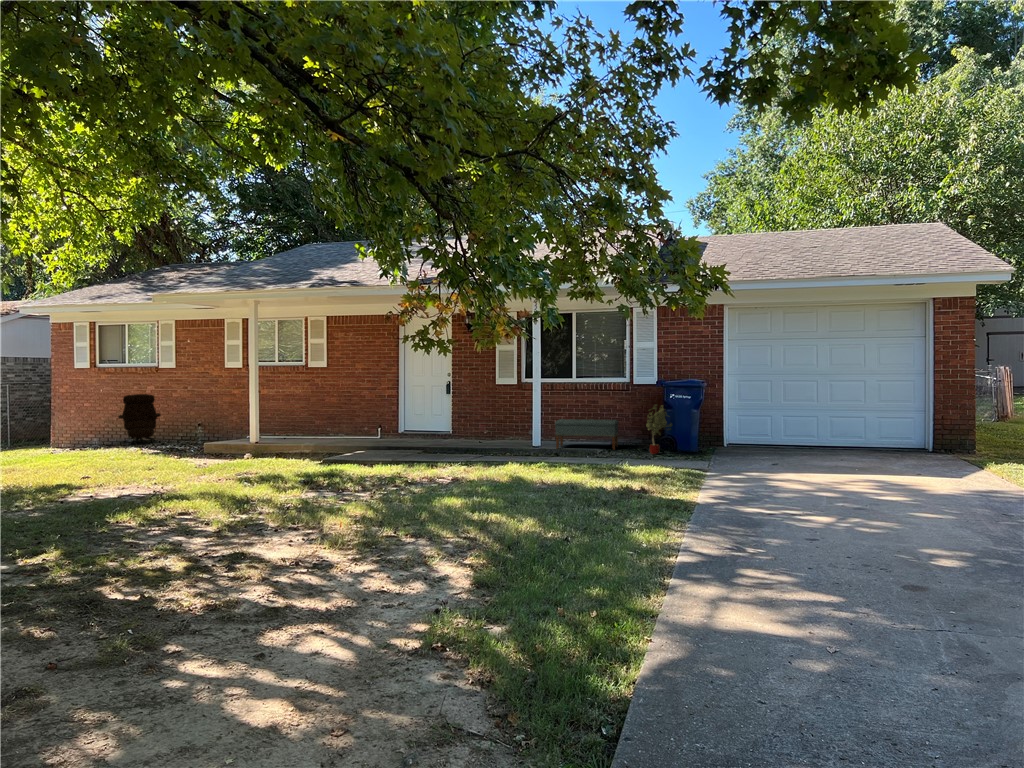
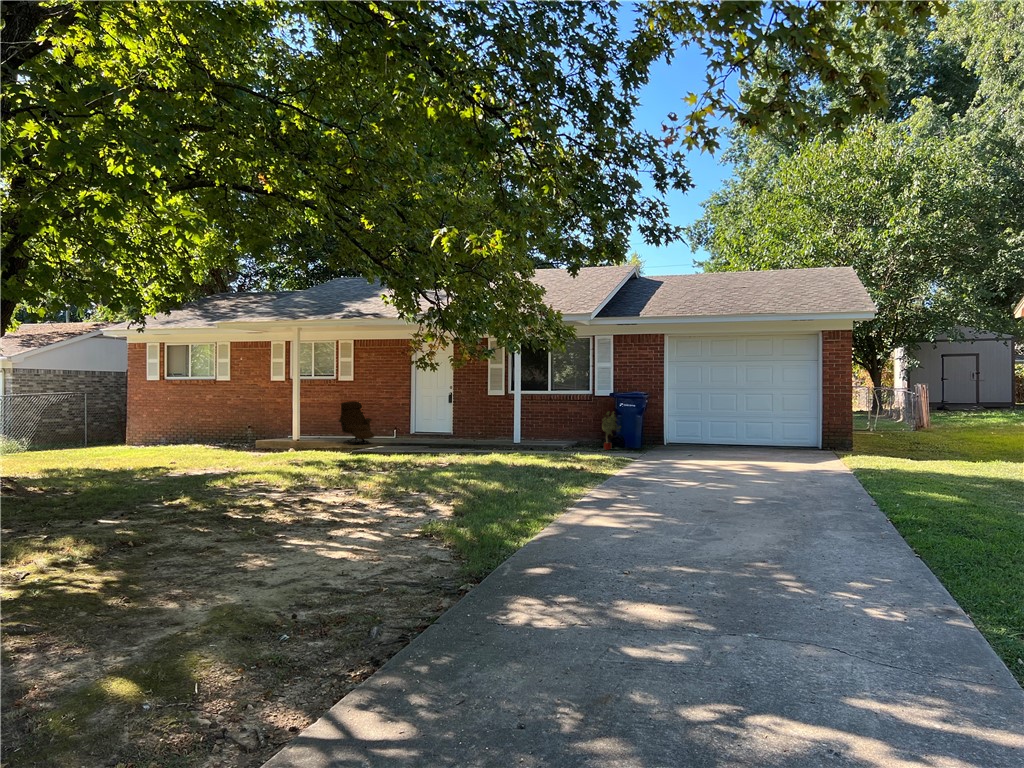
lounge chair: present [118,394,161,444] -> present [339,401,374,444]
bench: present [555,419,619,450] -> none [532,423,583,447]

